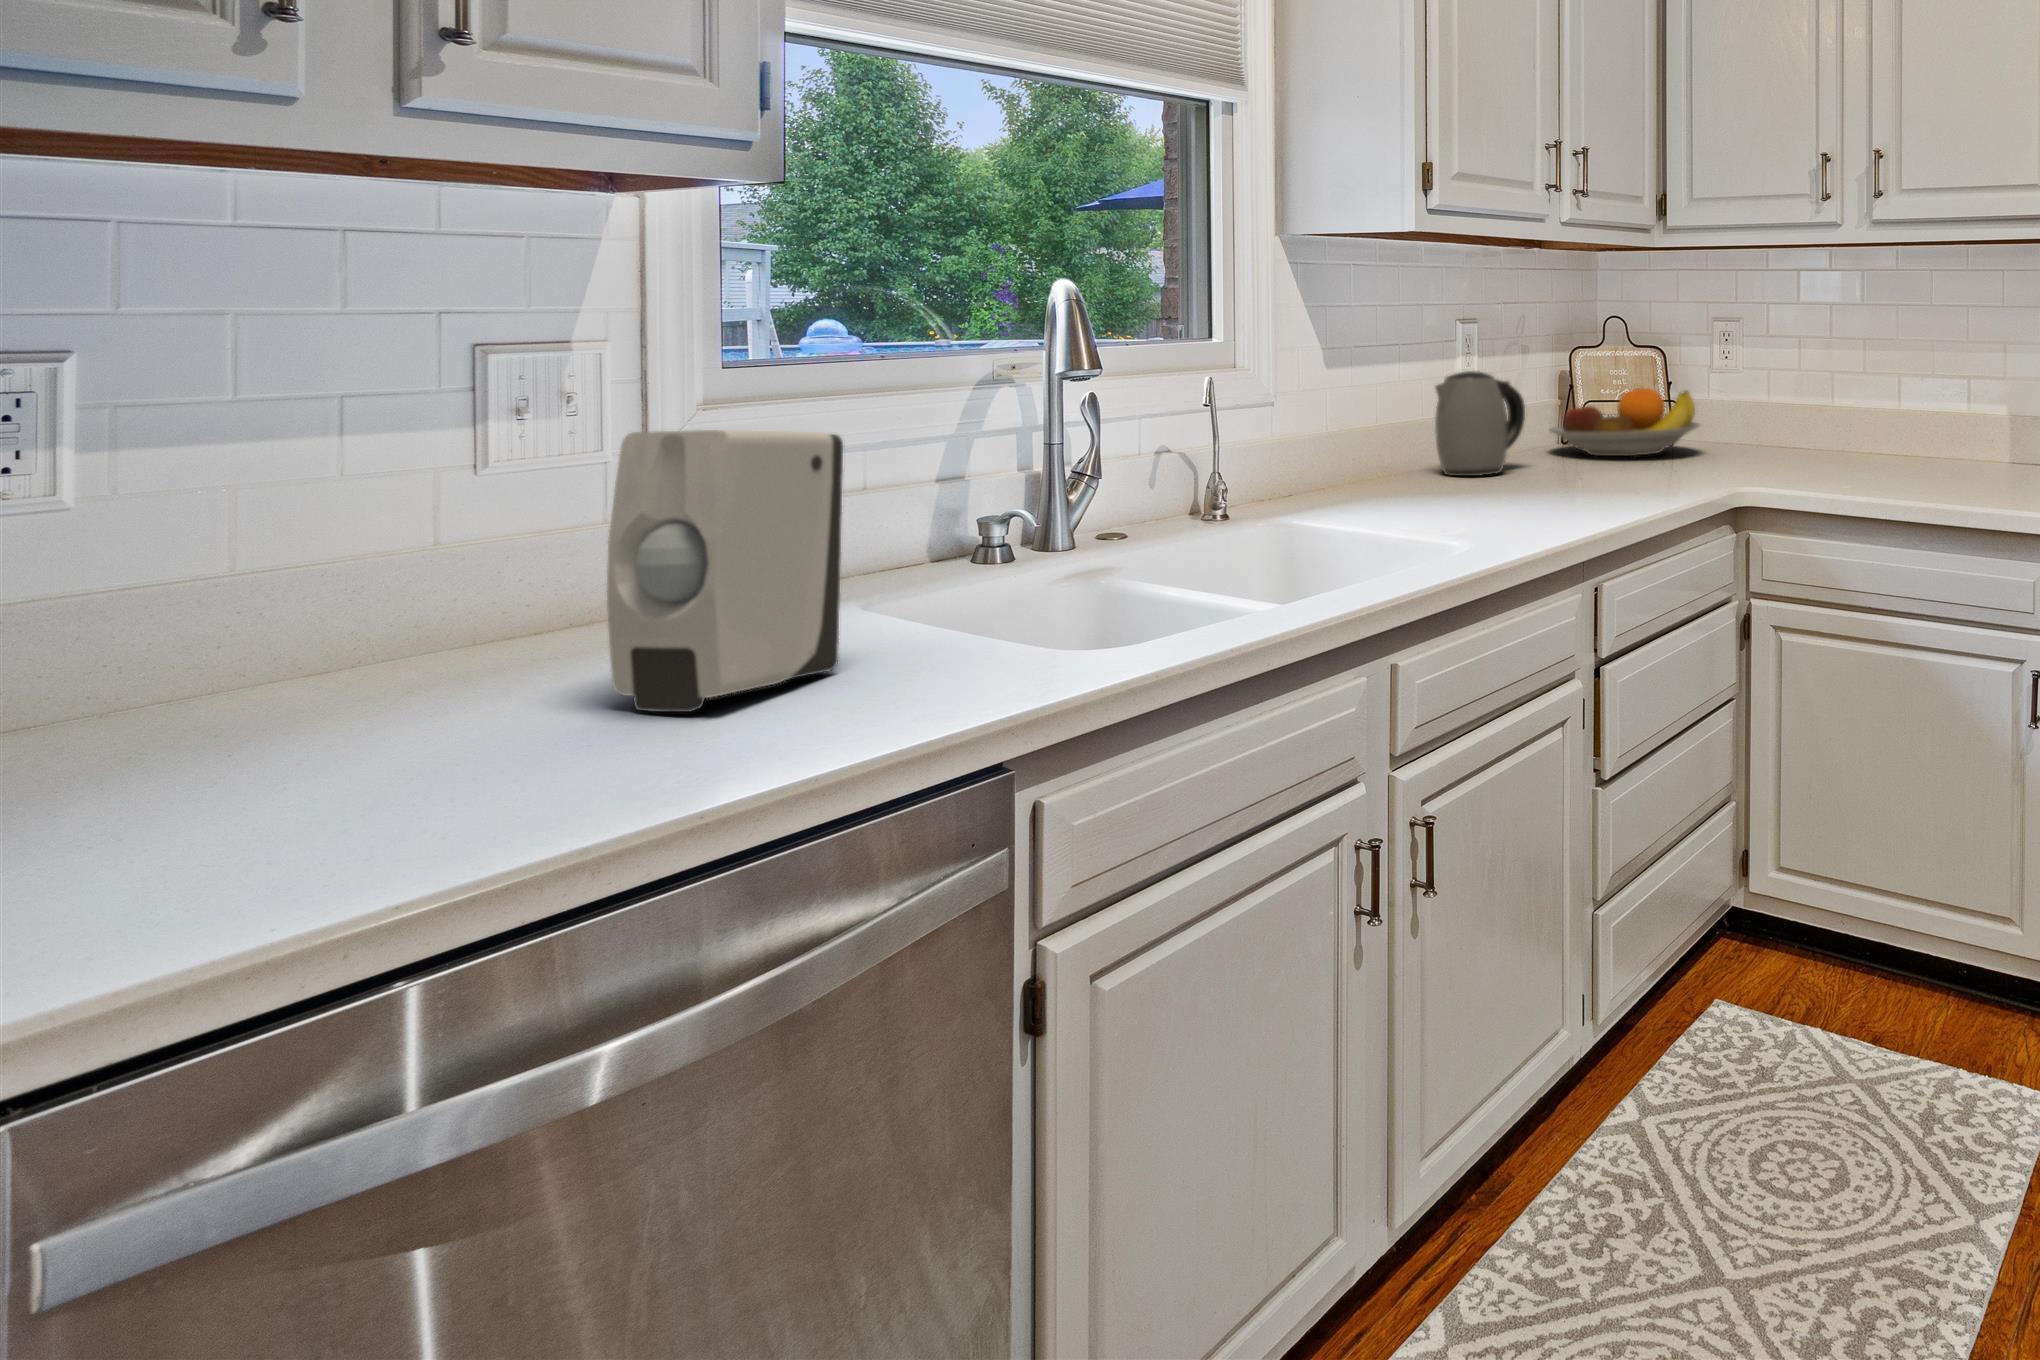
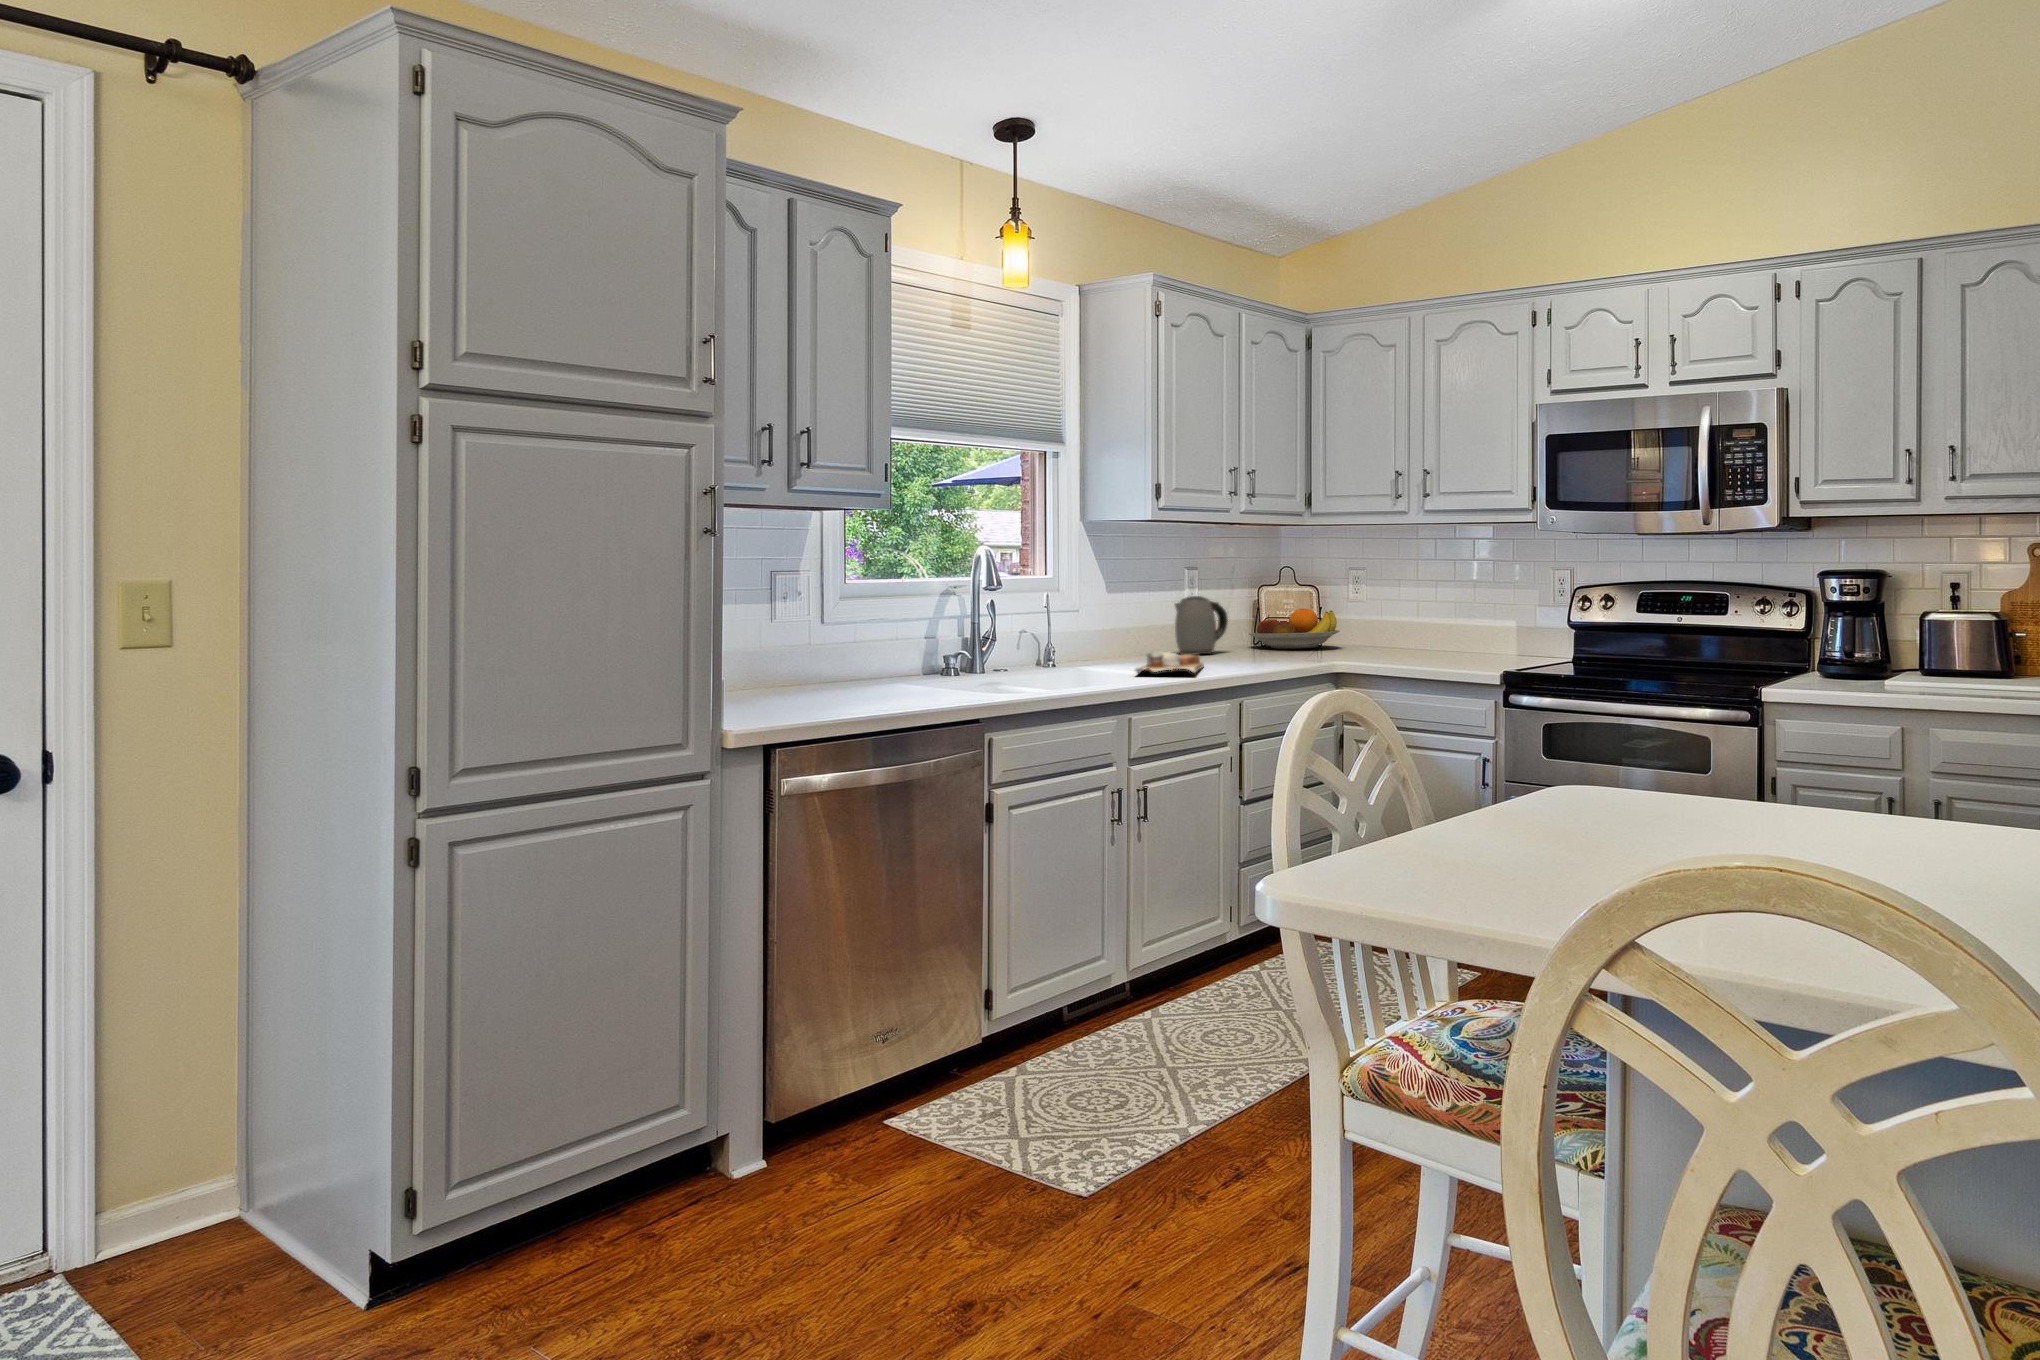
soap dispenser: present [607,430,843,712] -> none [832,600,907,701]
cutting board: none [1393,492,1522,547] -> present [1136,652,1204,673]

